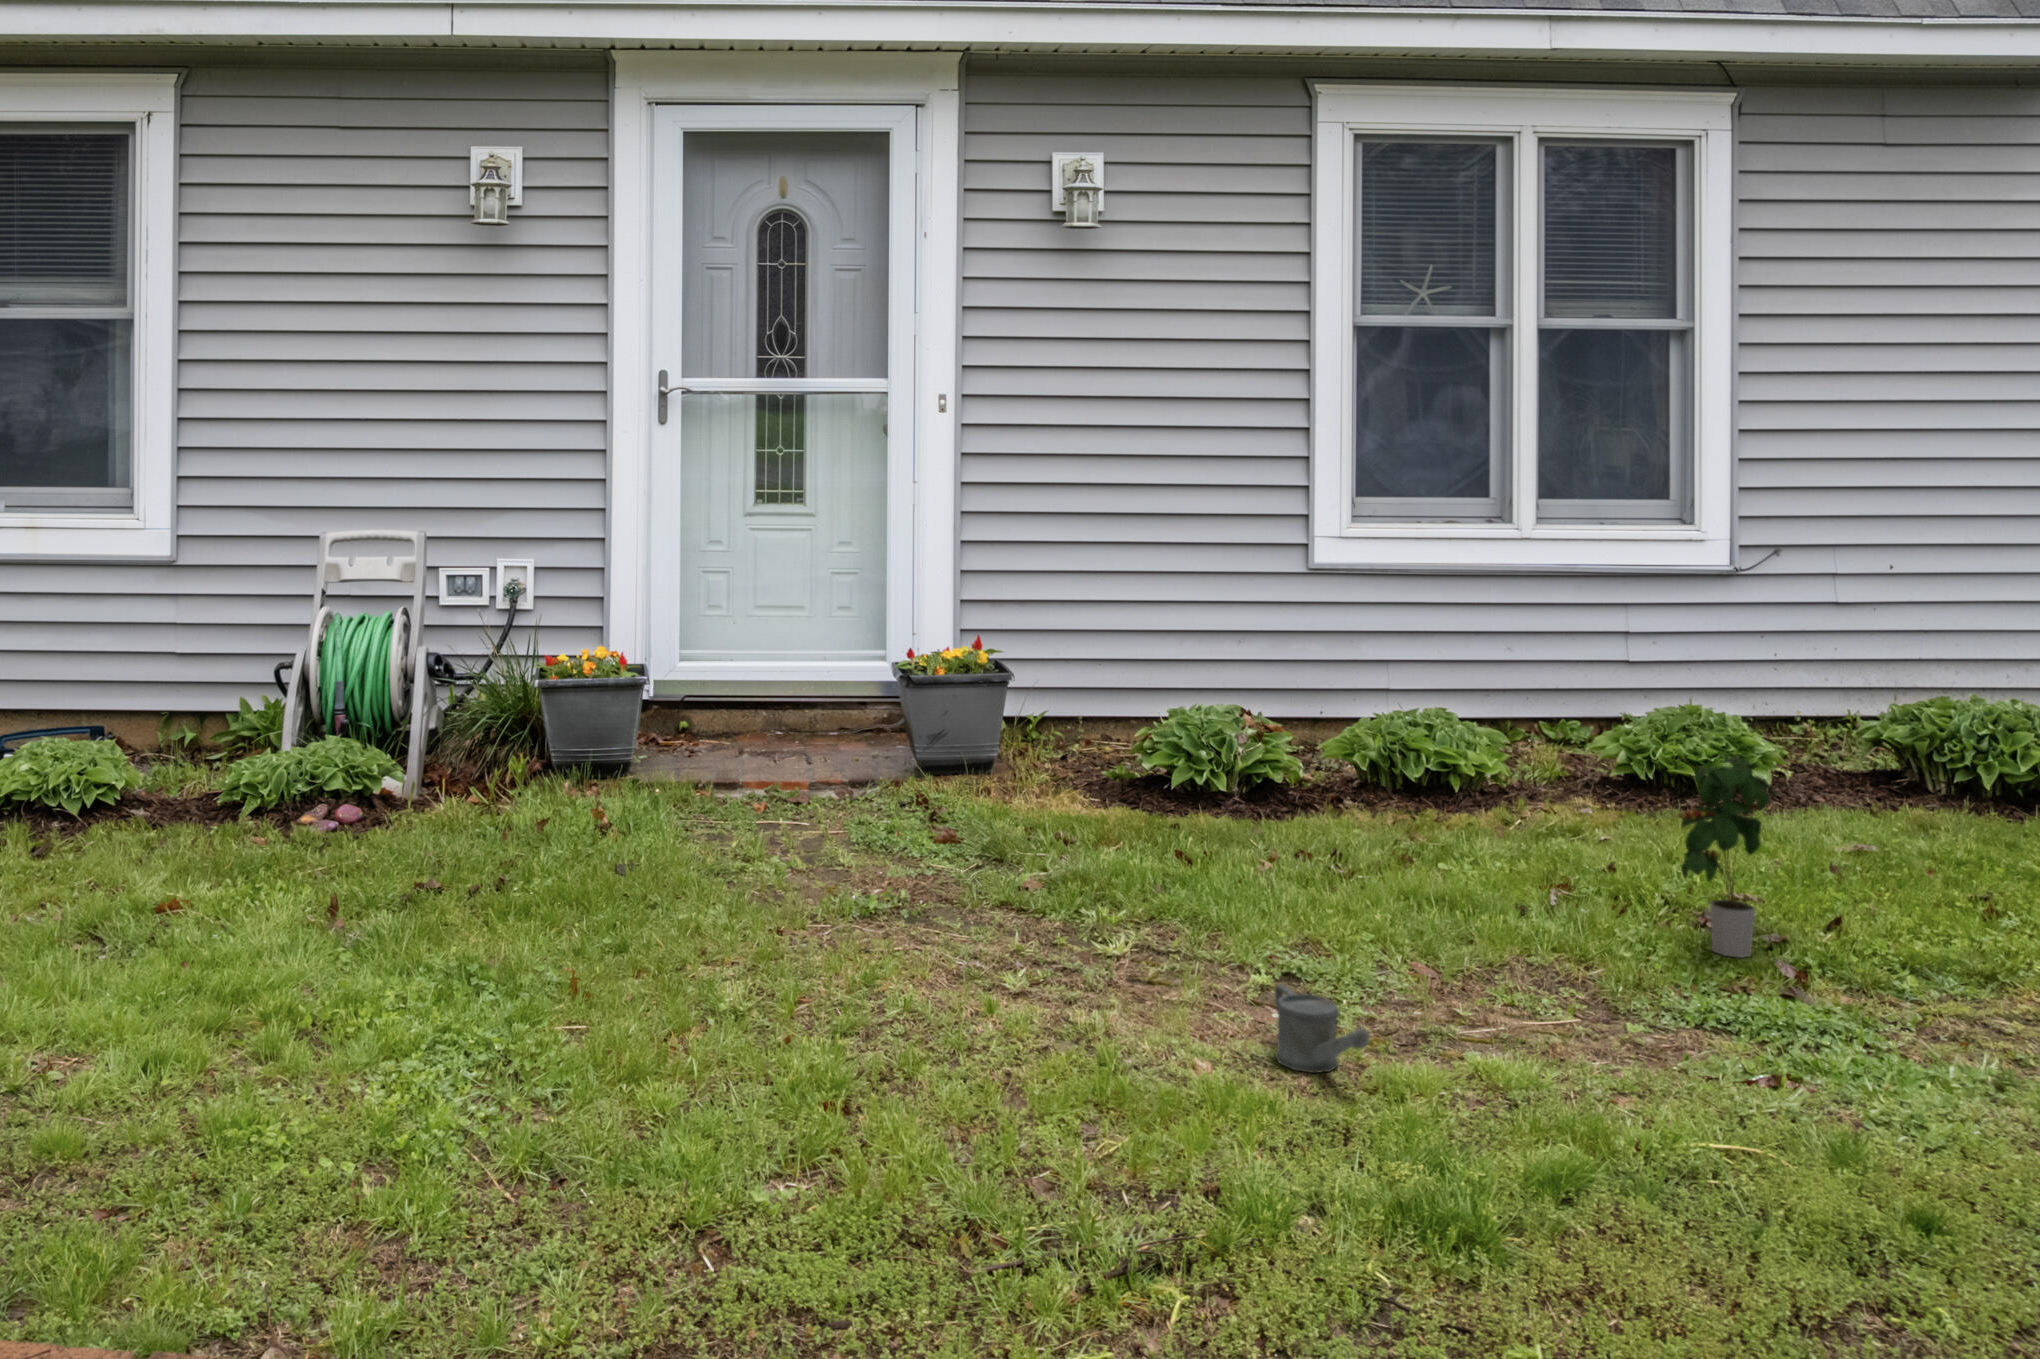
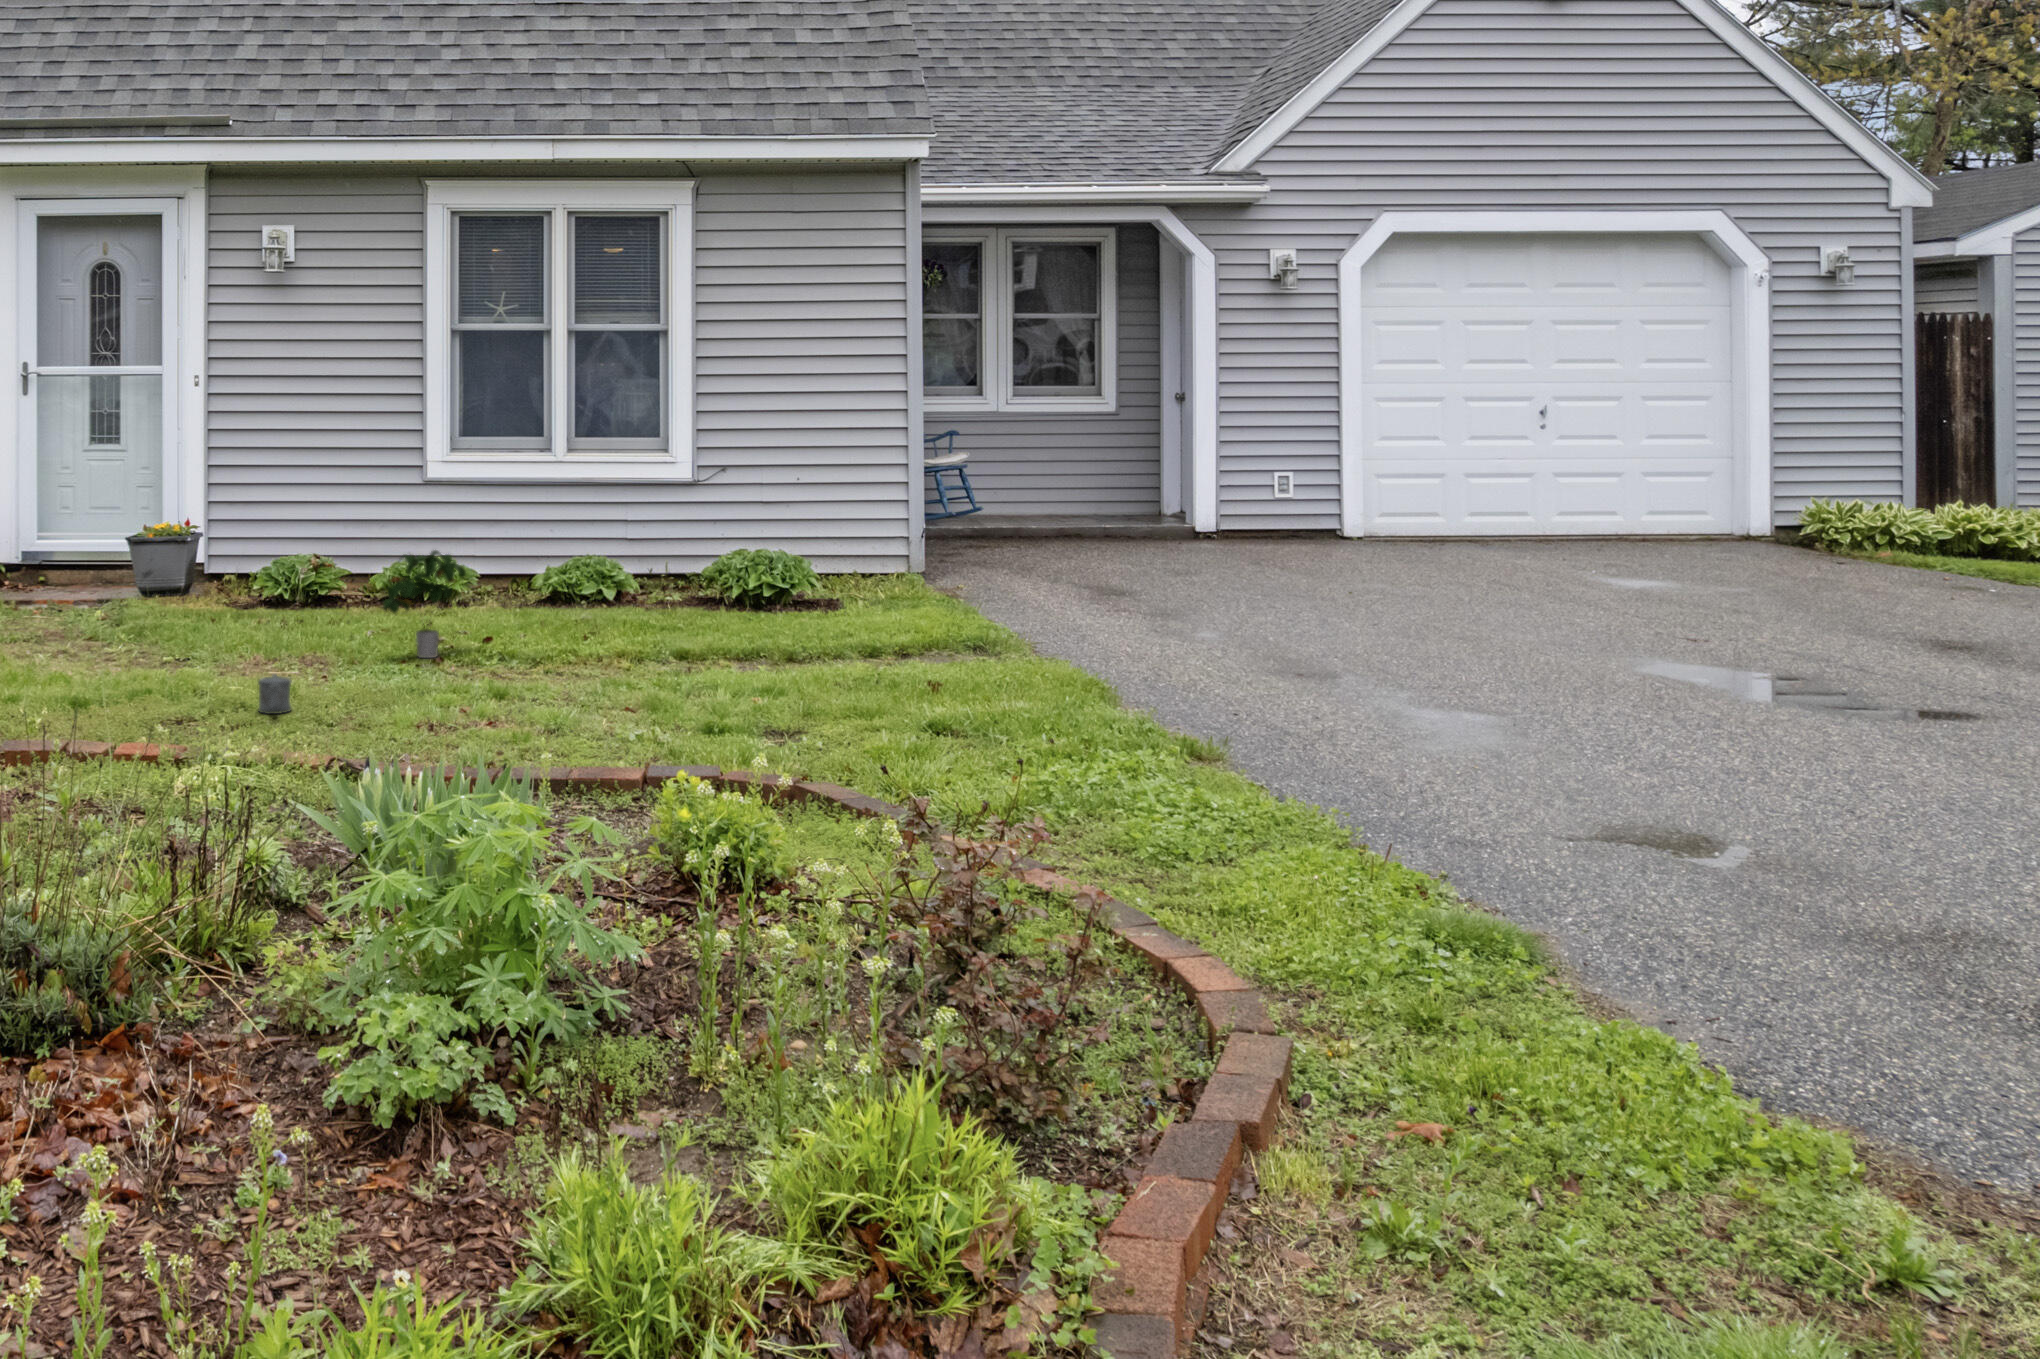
watering can: present [1275,985,1369,1073] -> present [258,674,291,714]

